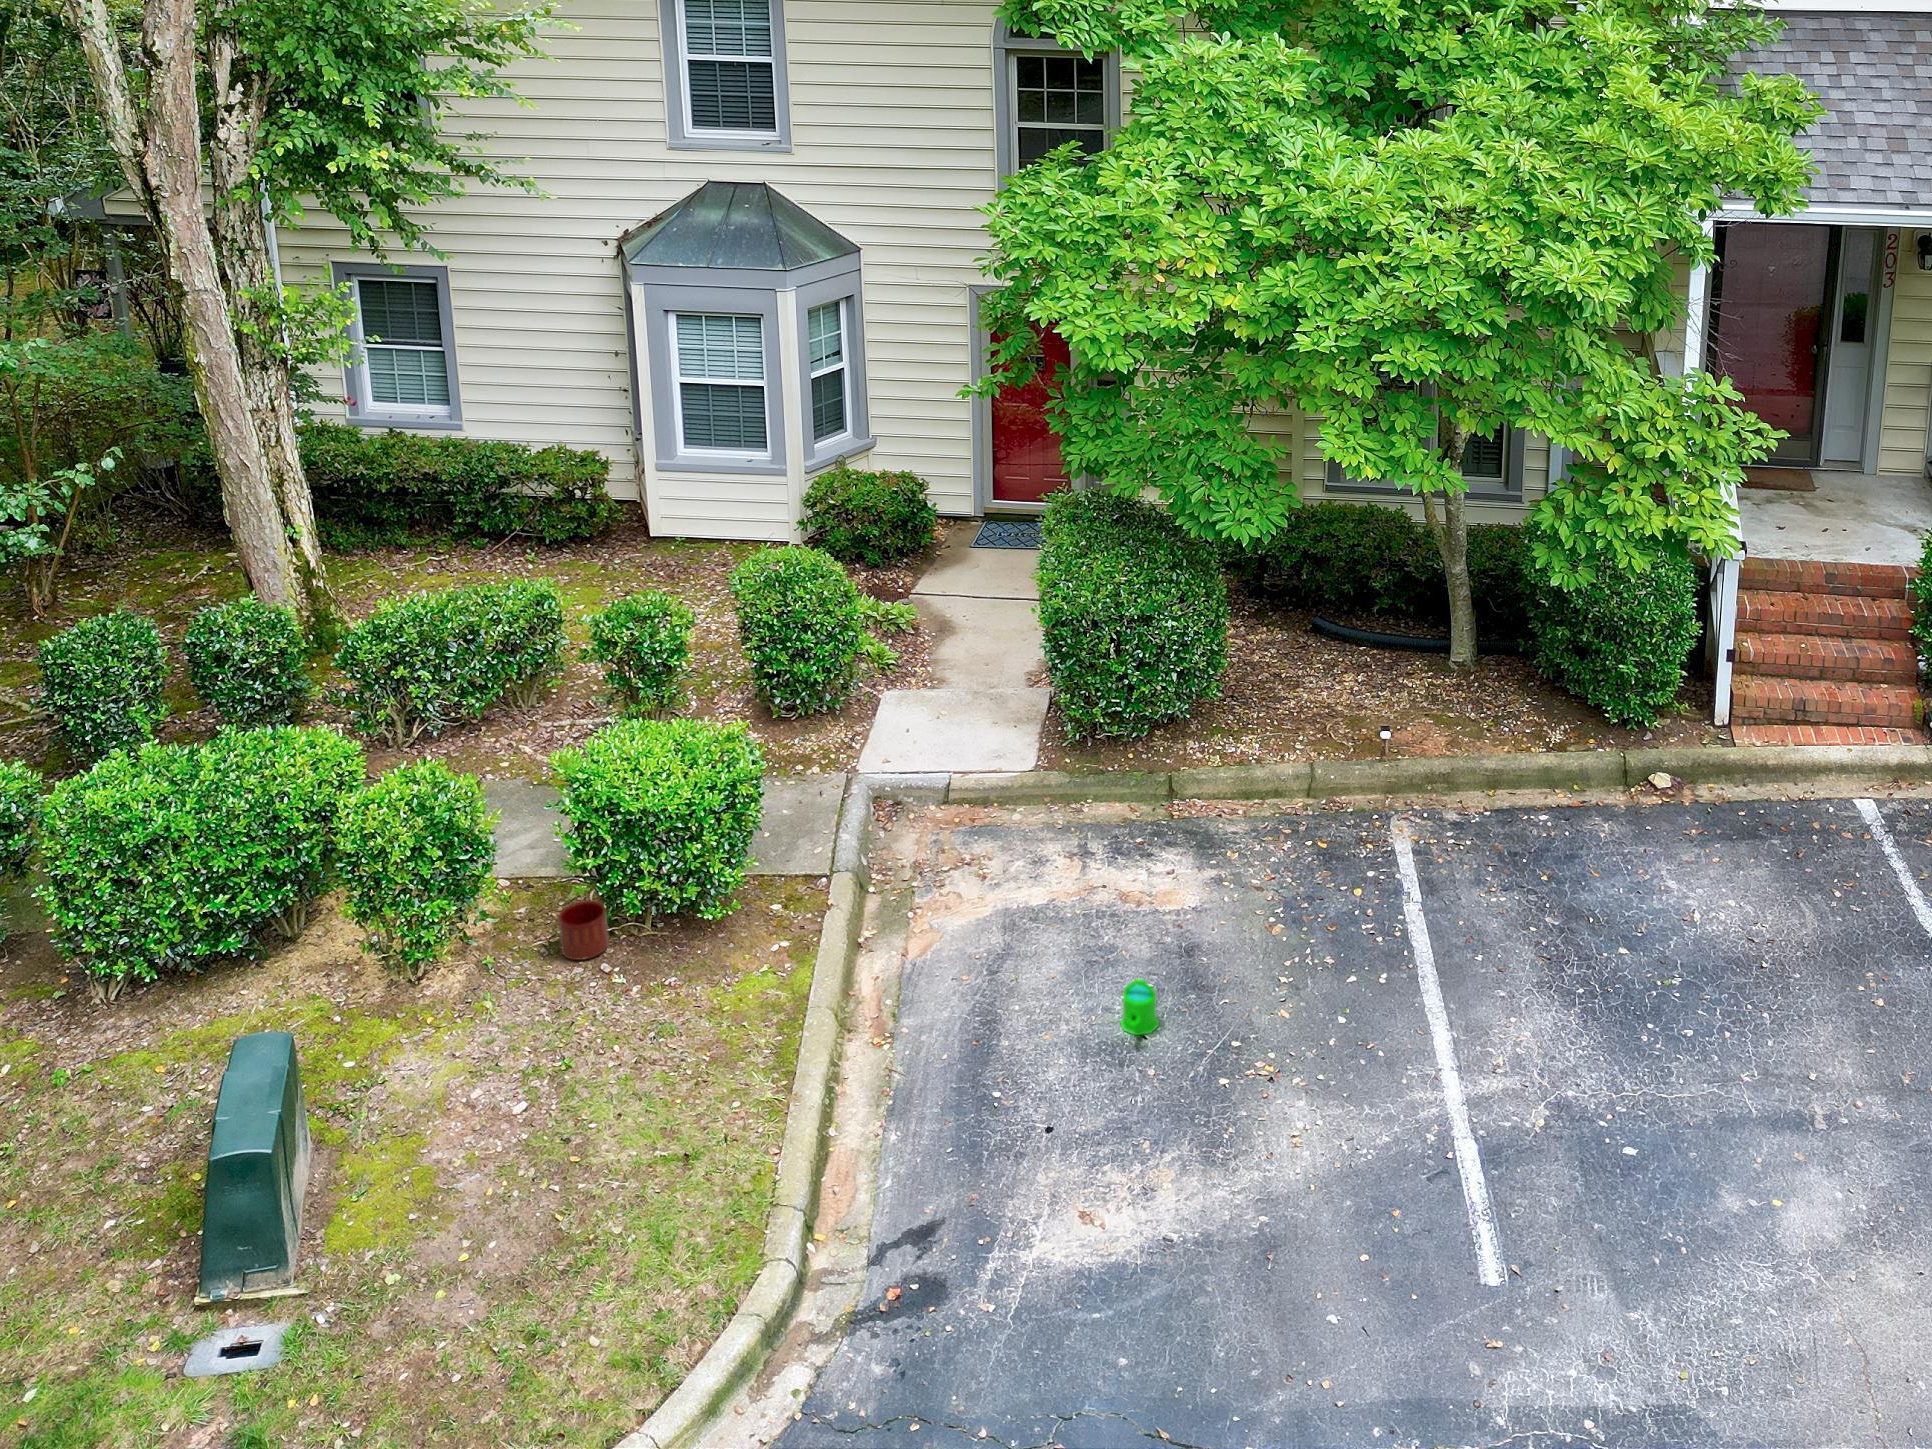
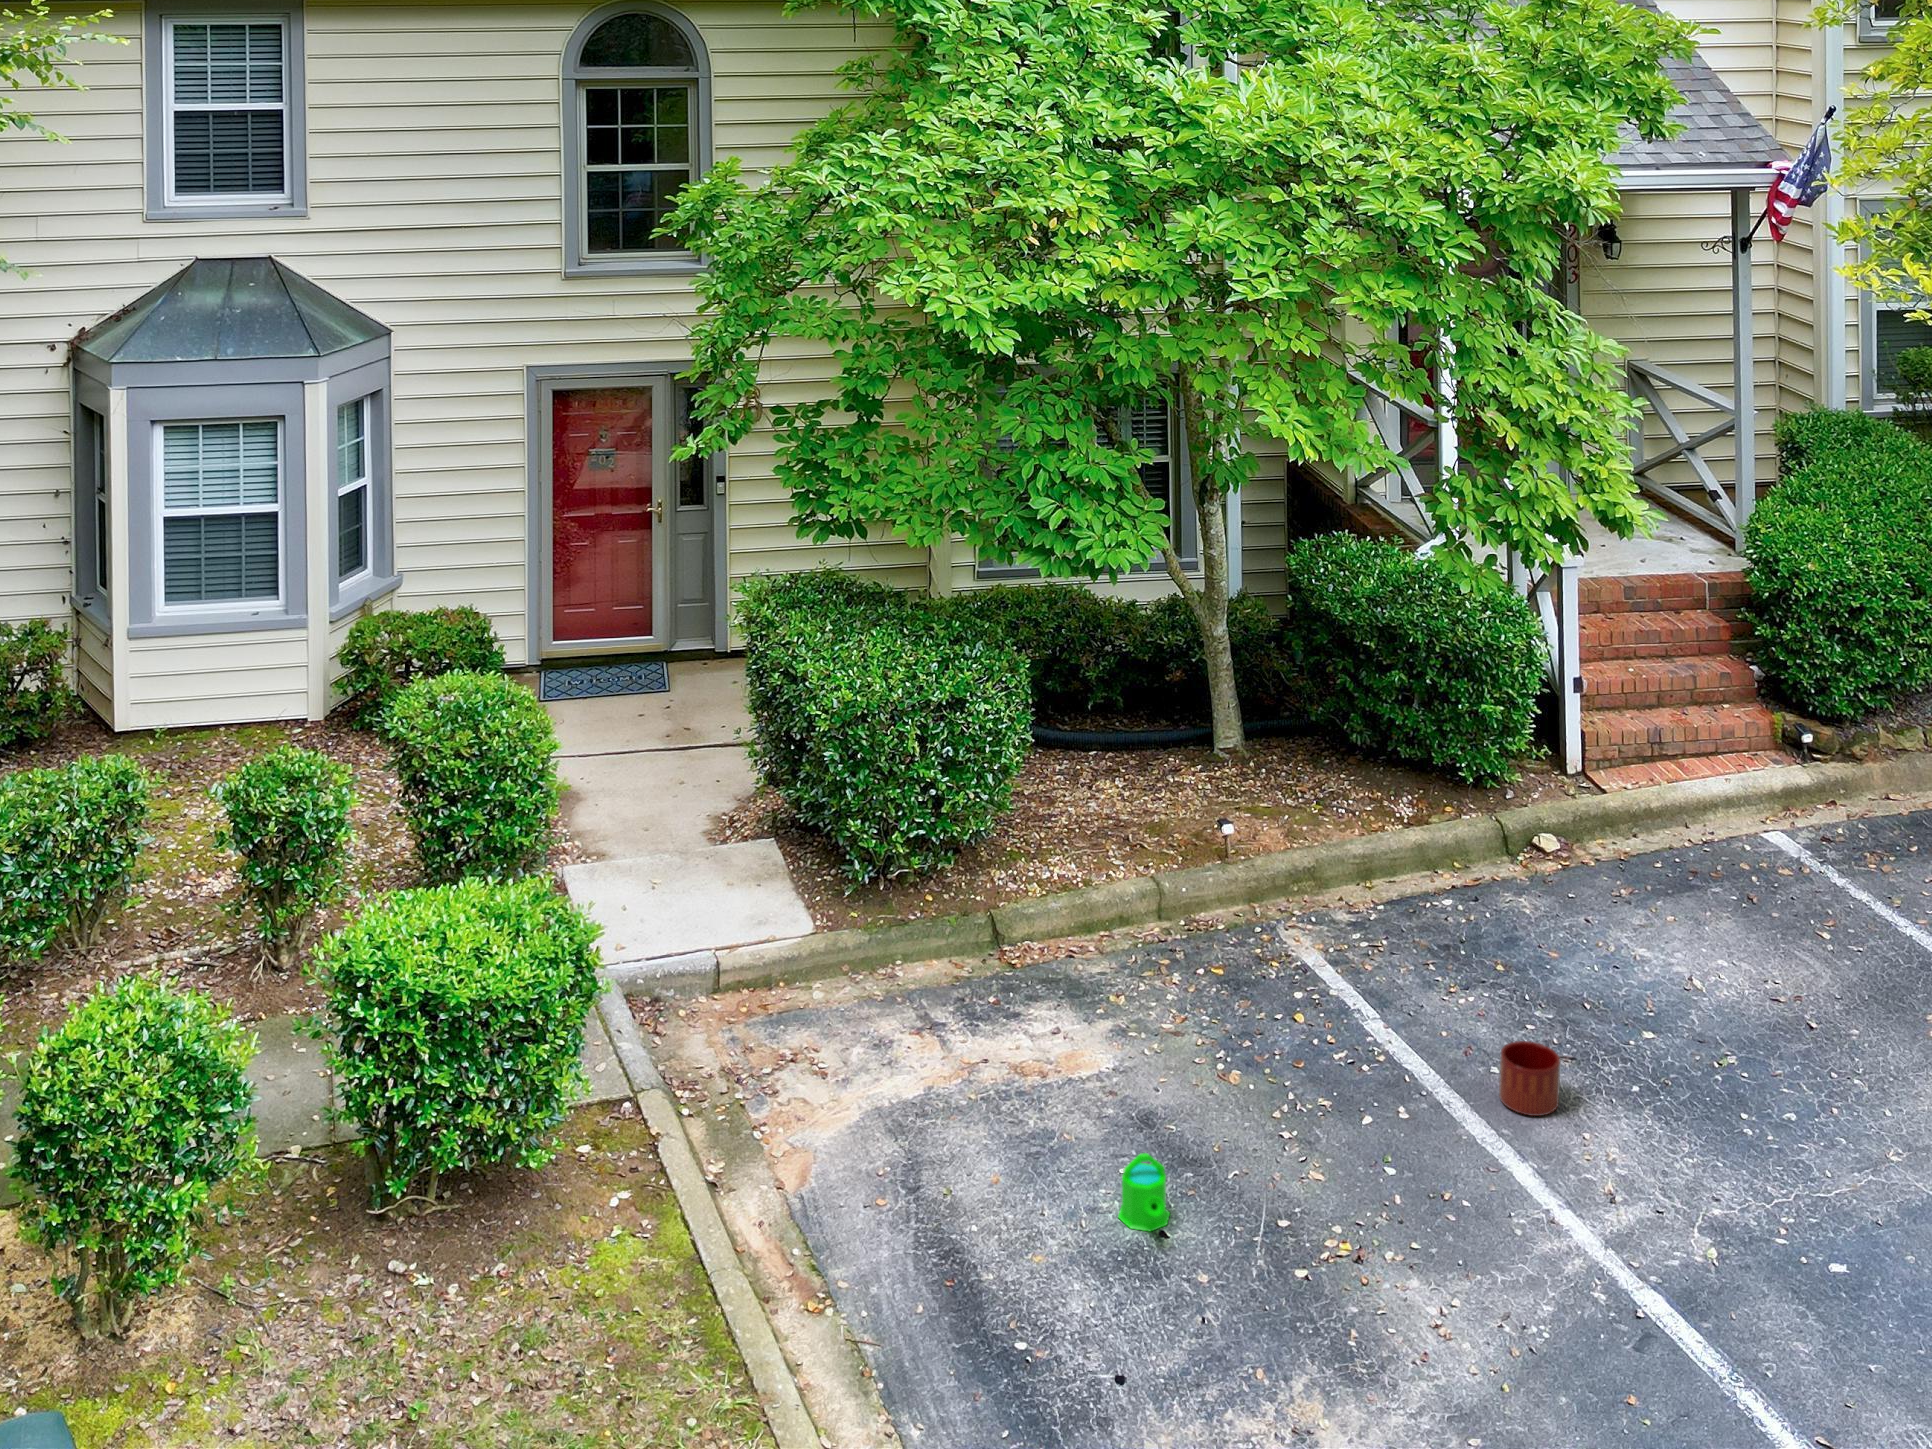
planter: present [558,901,609,960] -> present [1499,1041,1560,1116]

